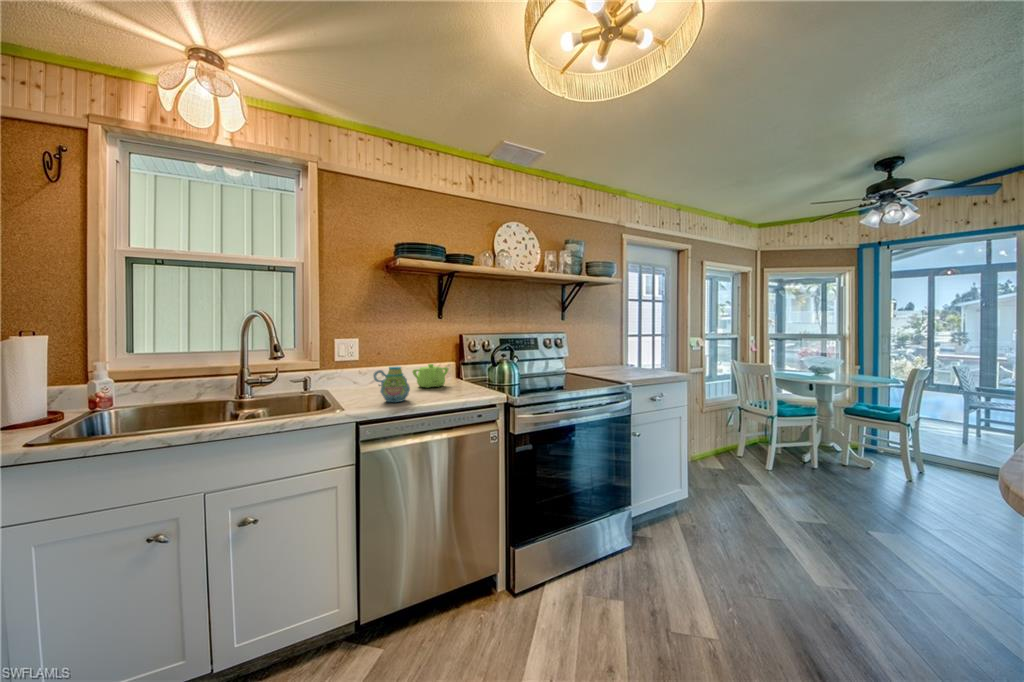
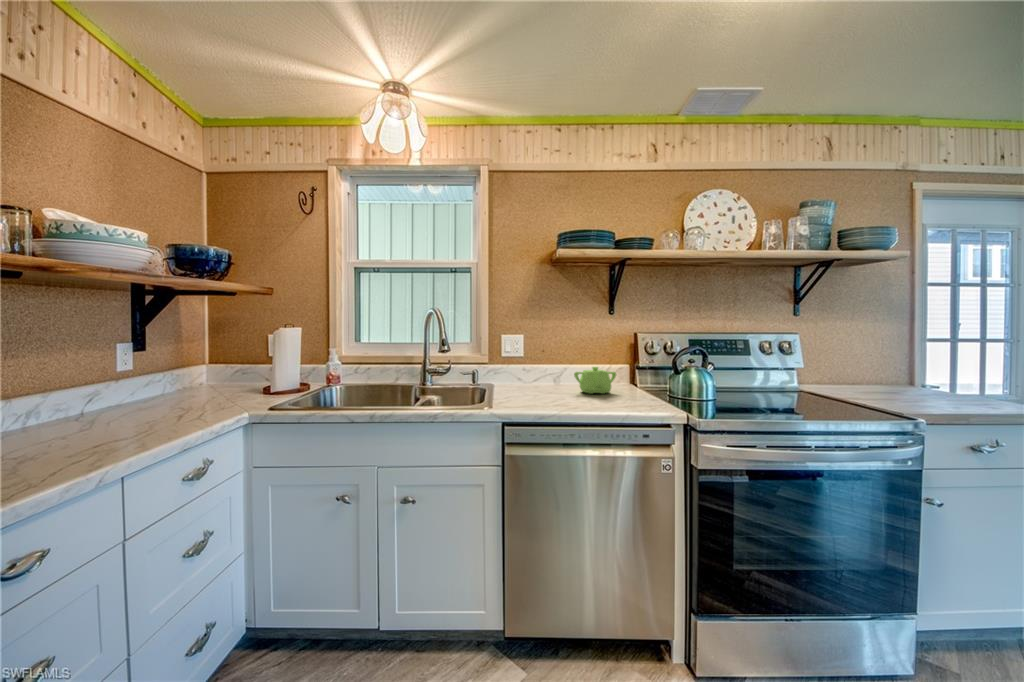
mug: present [374,367,410,402] -> none [526,367,563,406]

